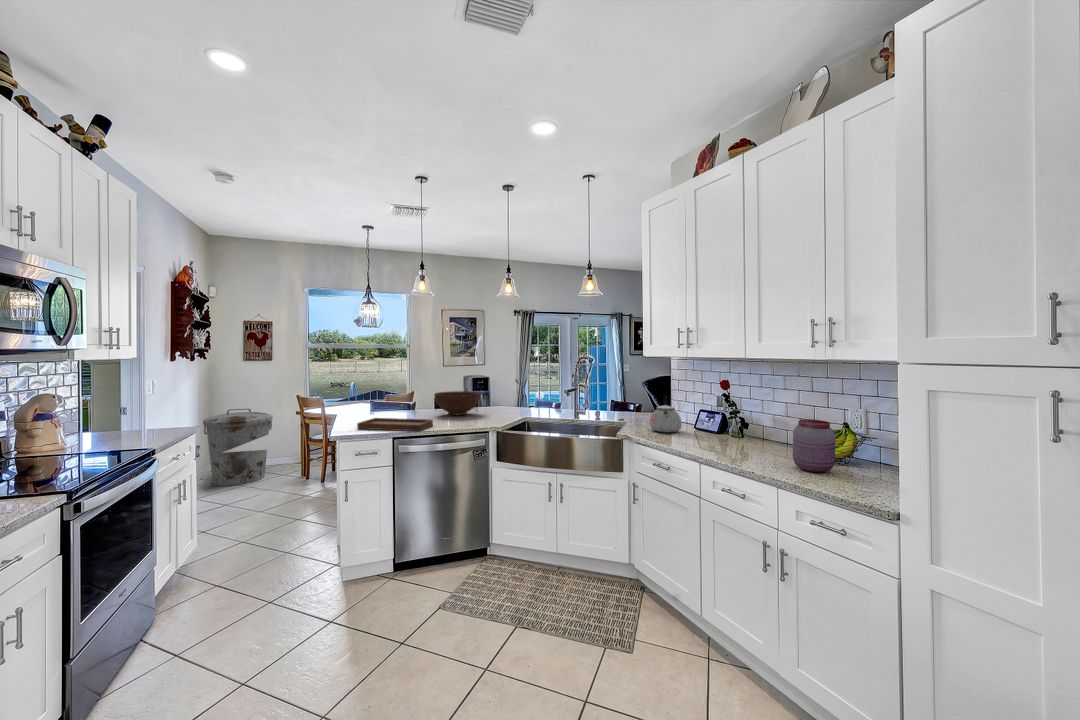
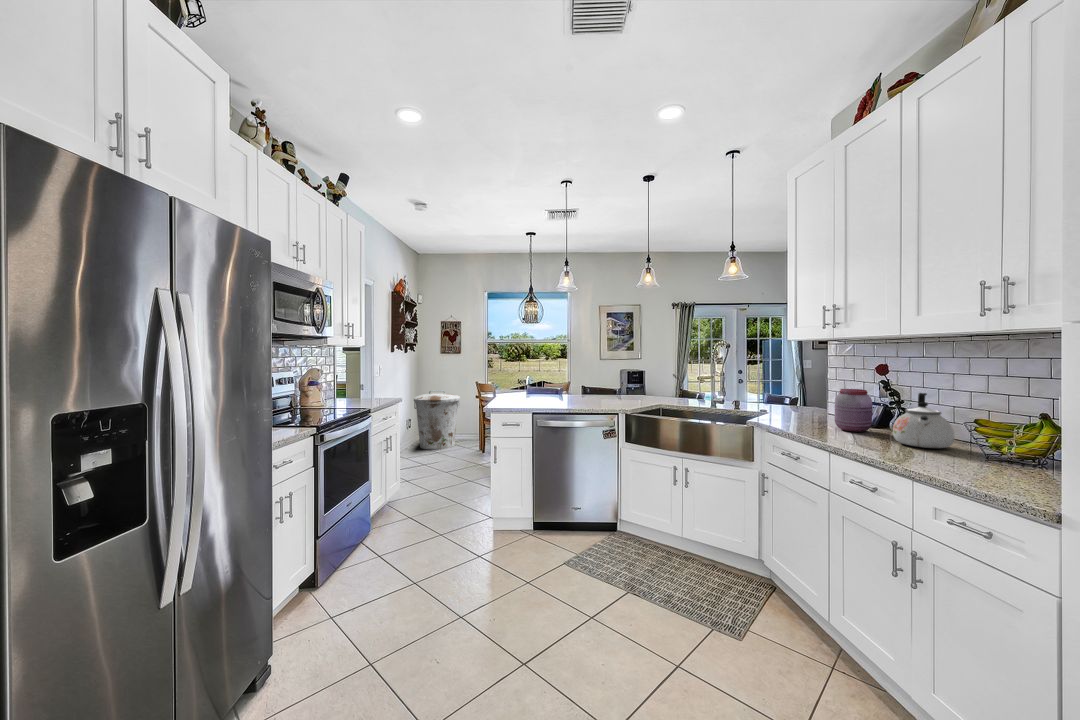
fruit bowl: present [434,391,481,415] -> none [574,377,617,399]
kettle: present [650,396,682,432] -> present [893,393,954,448]
tray: present [357,405,433,431] -> none [506,385,567,408]
jar: present [793,419,835,472] -> present [835,389,872,432]

